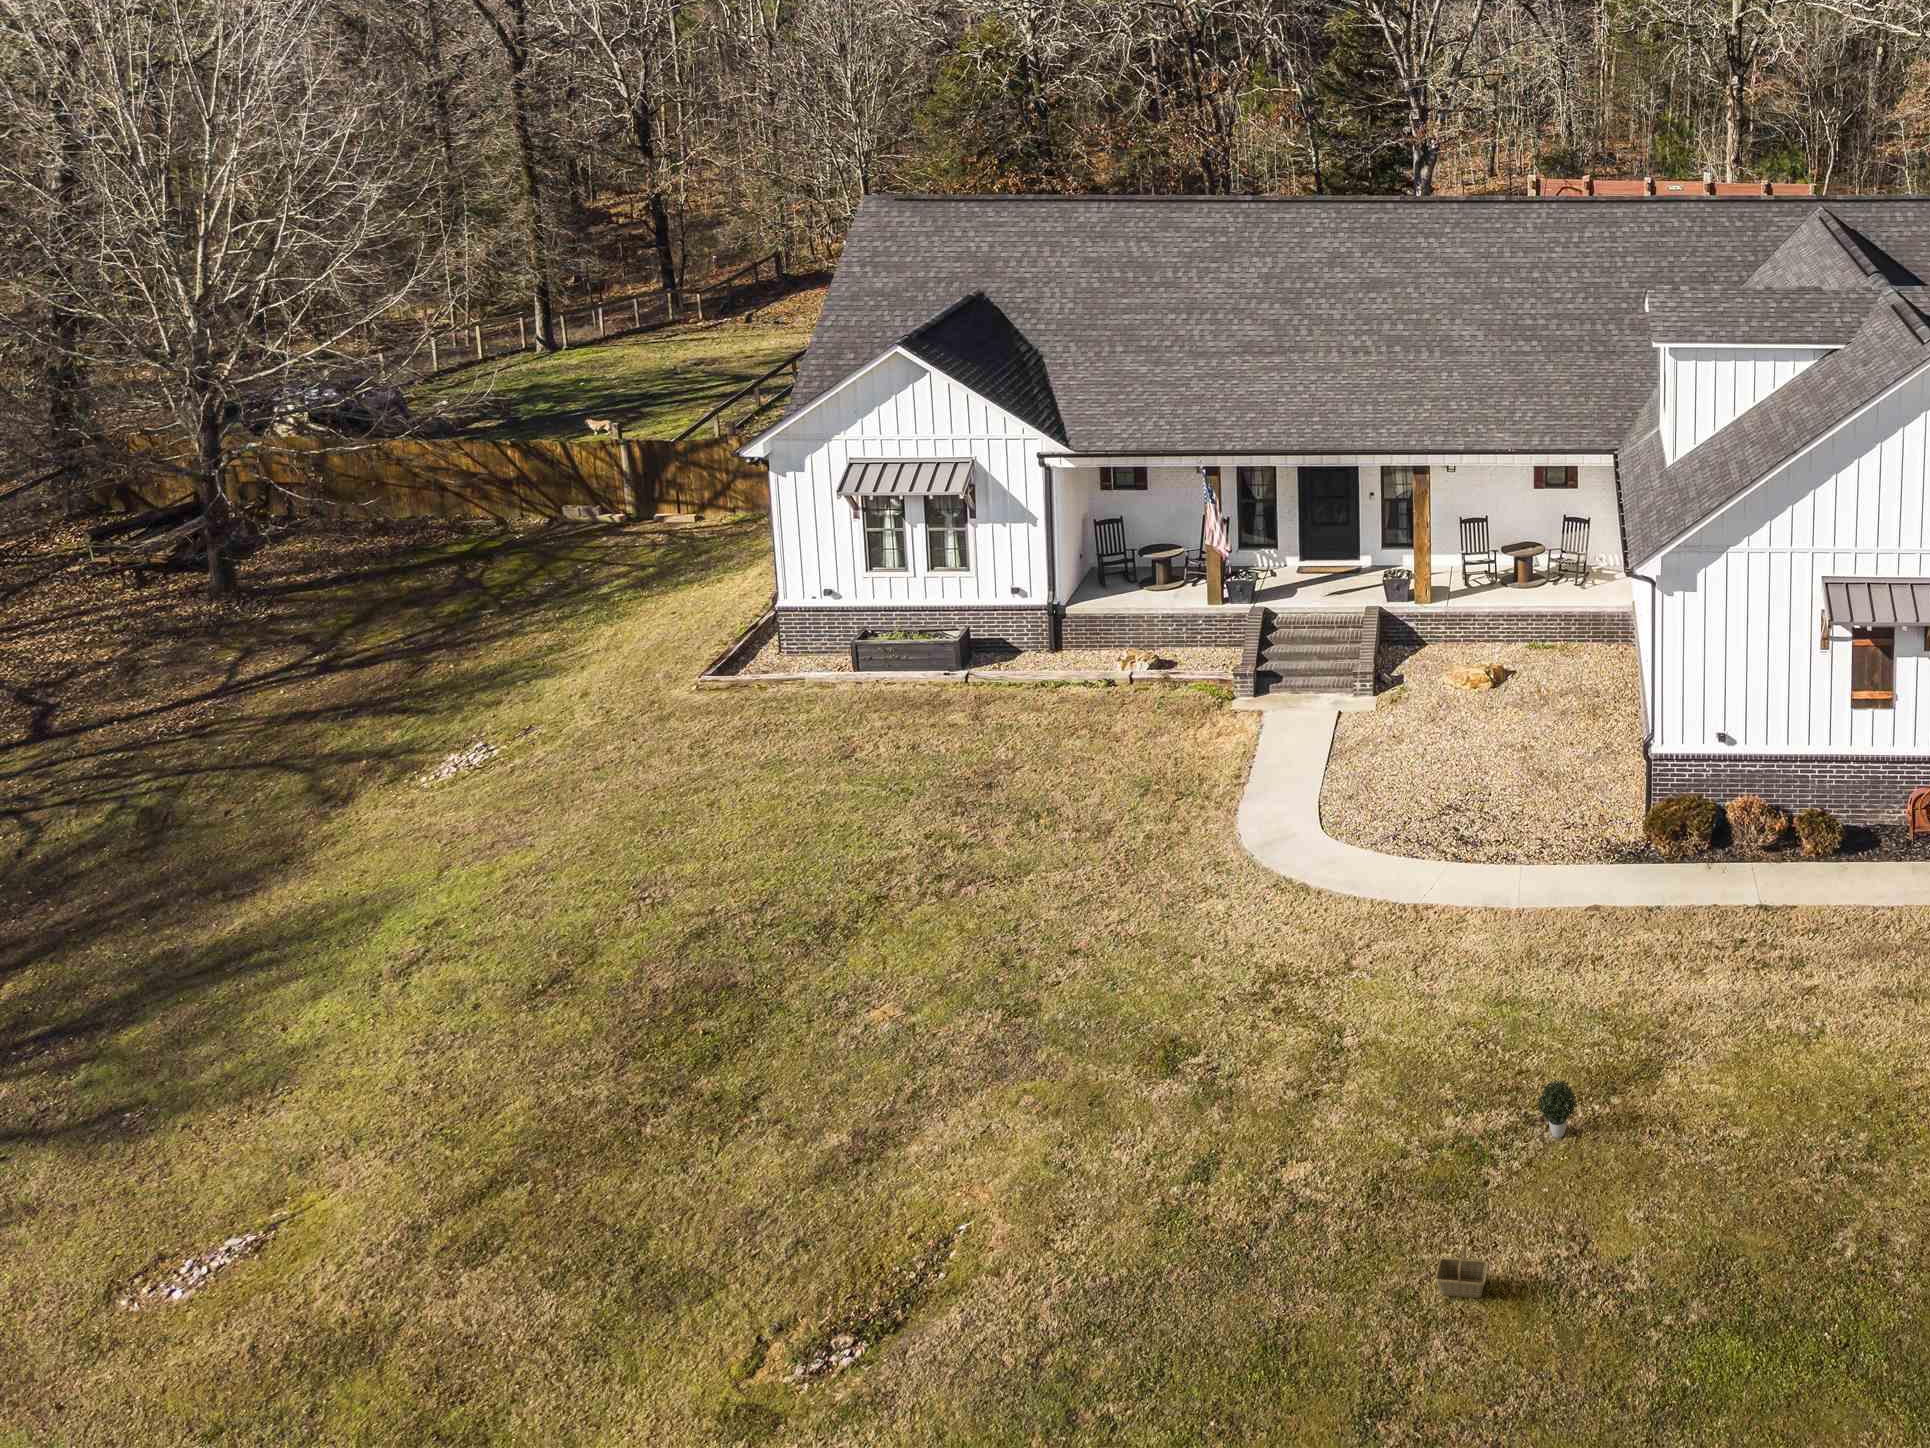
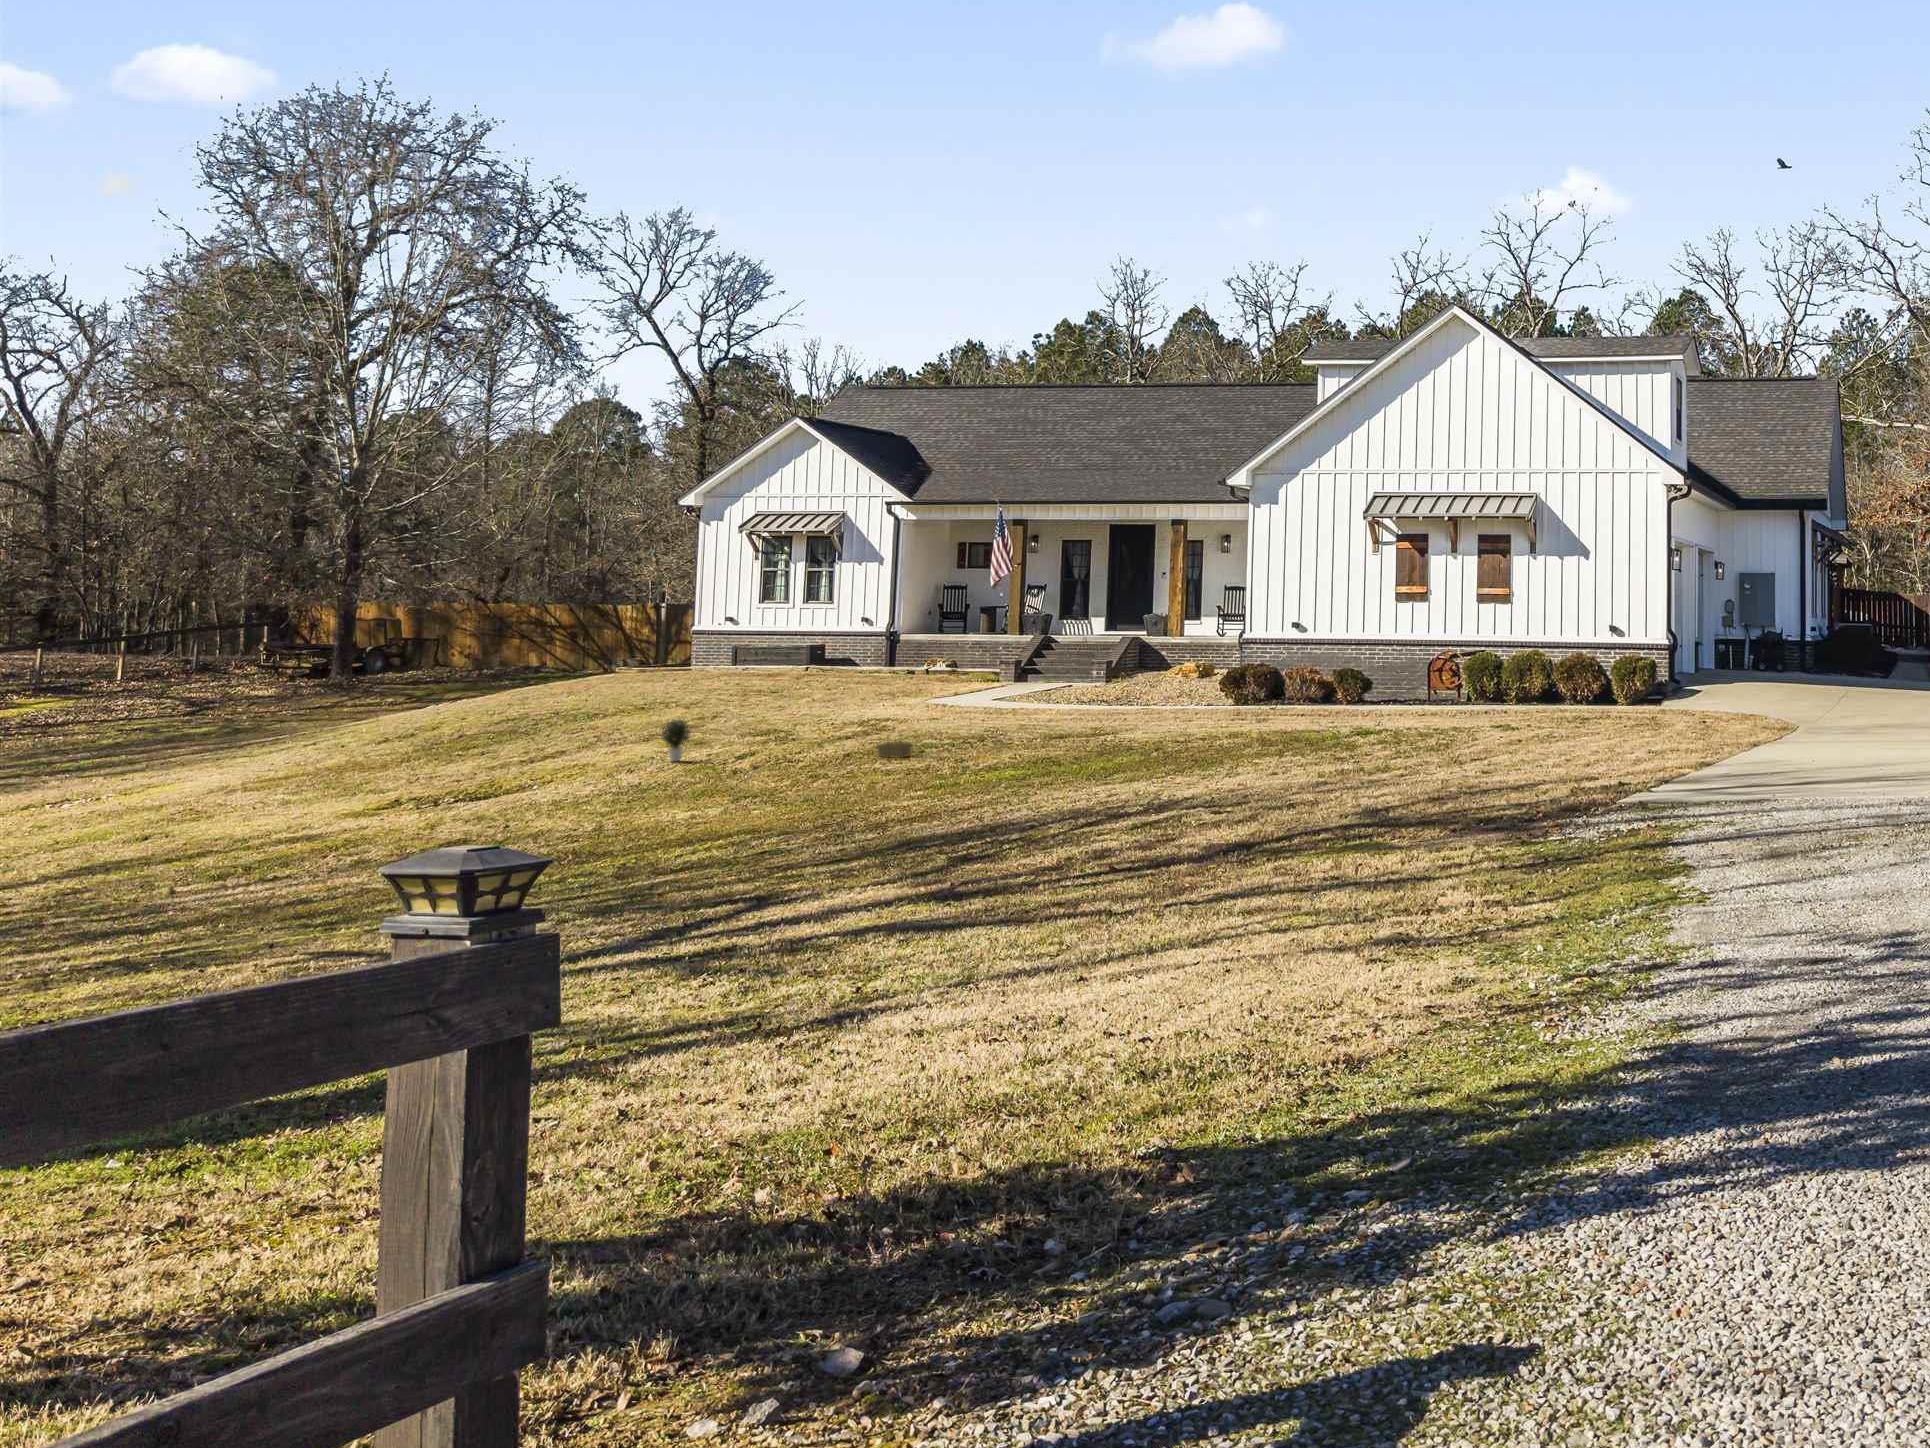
potted plant: present [1537,1080,1577,1138] -> present [661,719,690,761]

